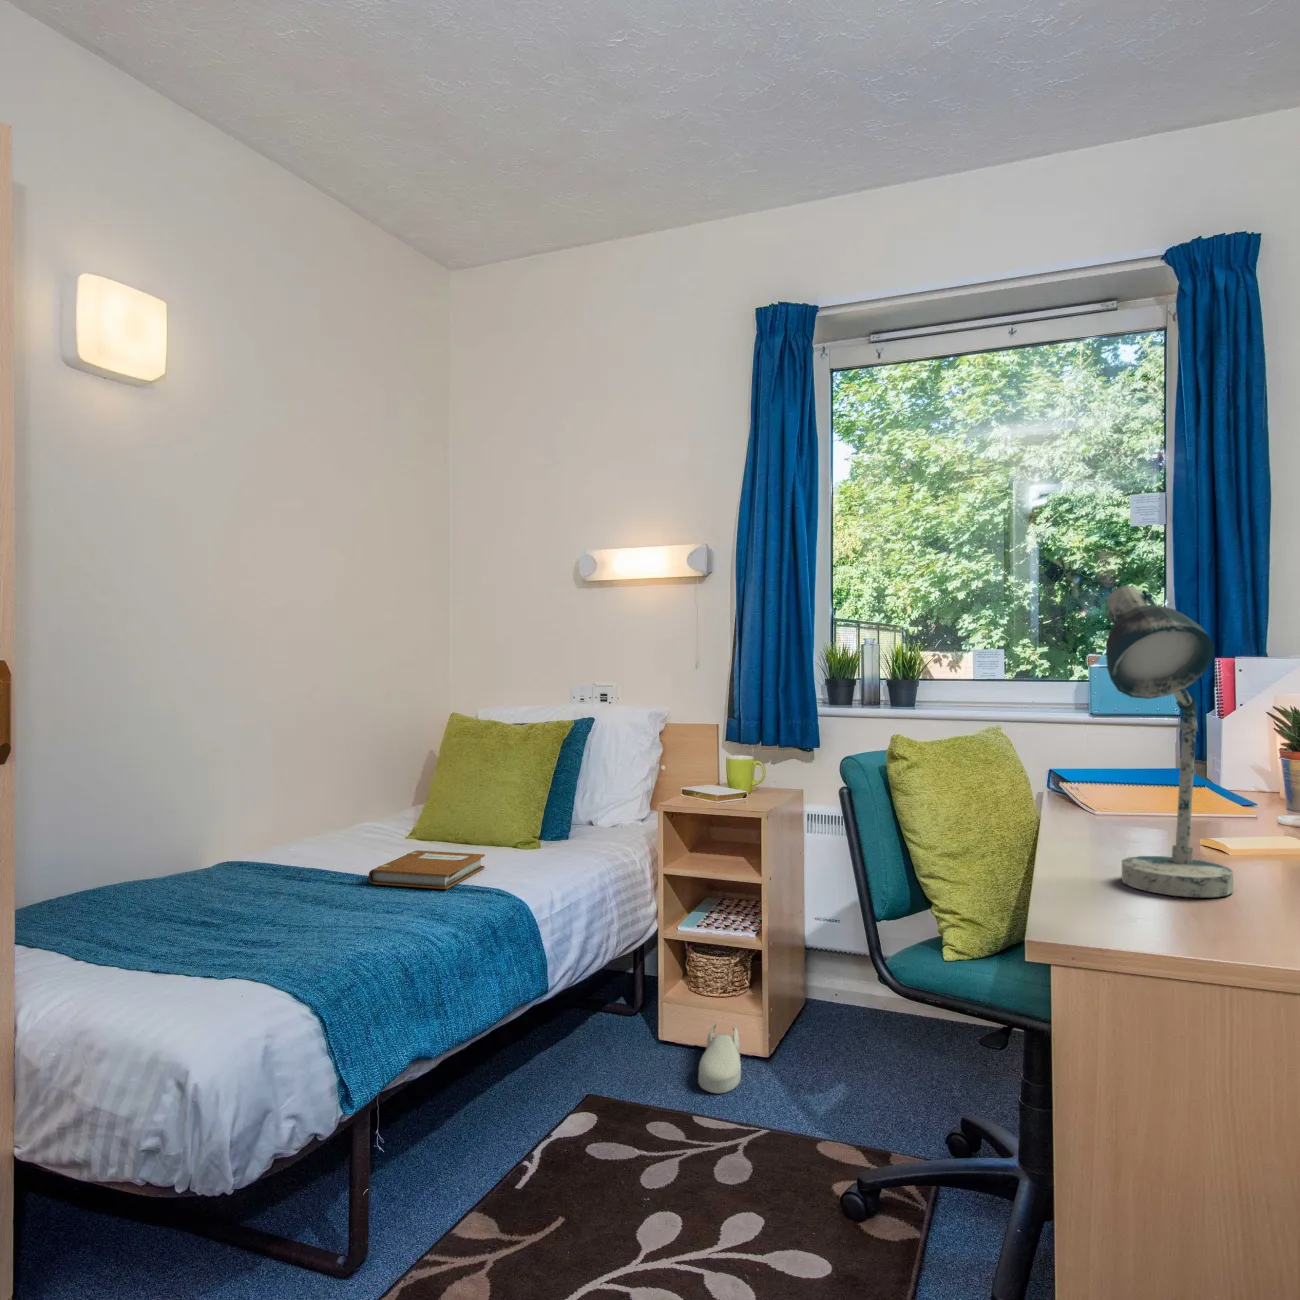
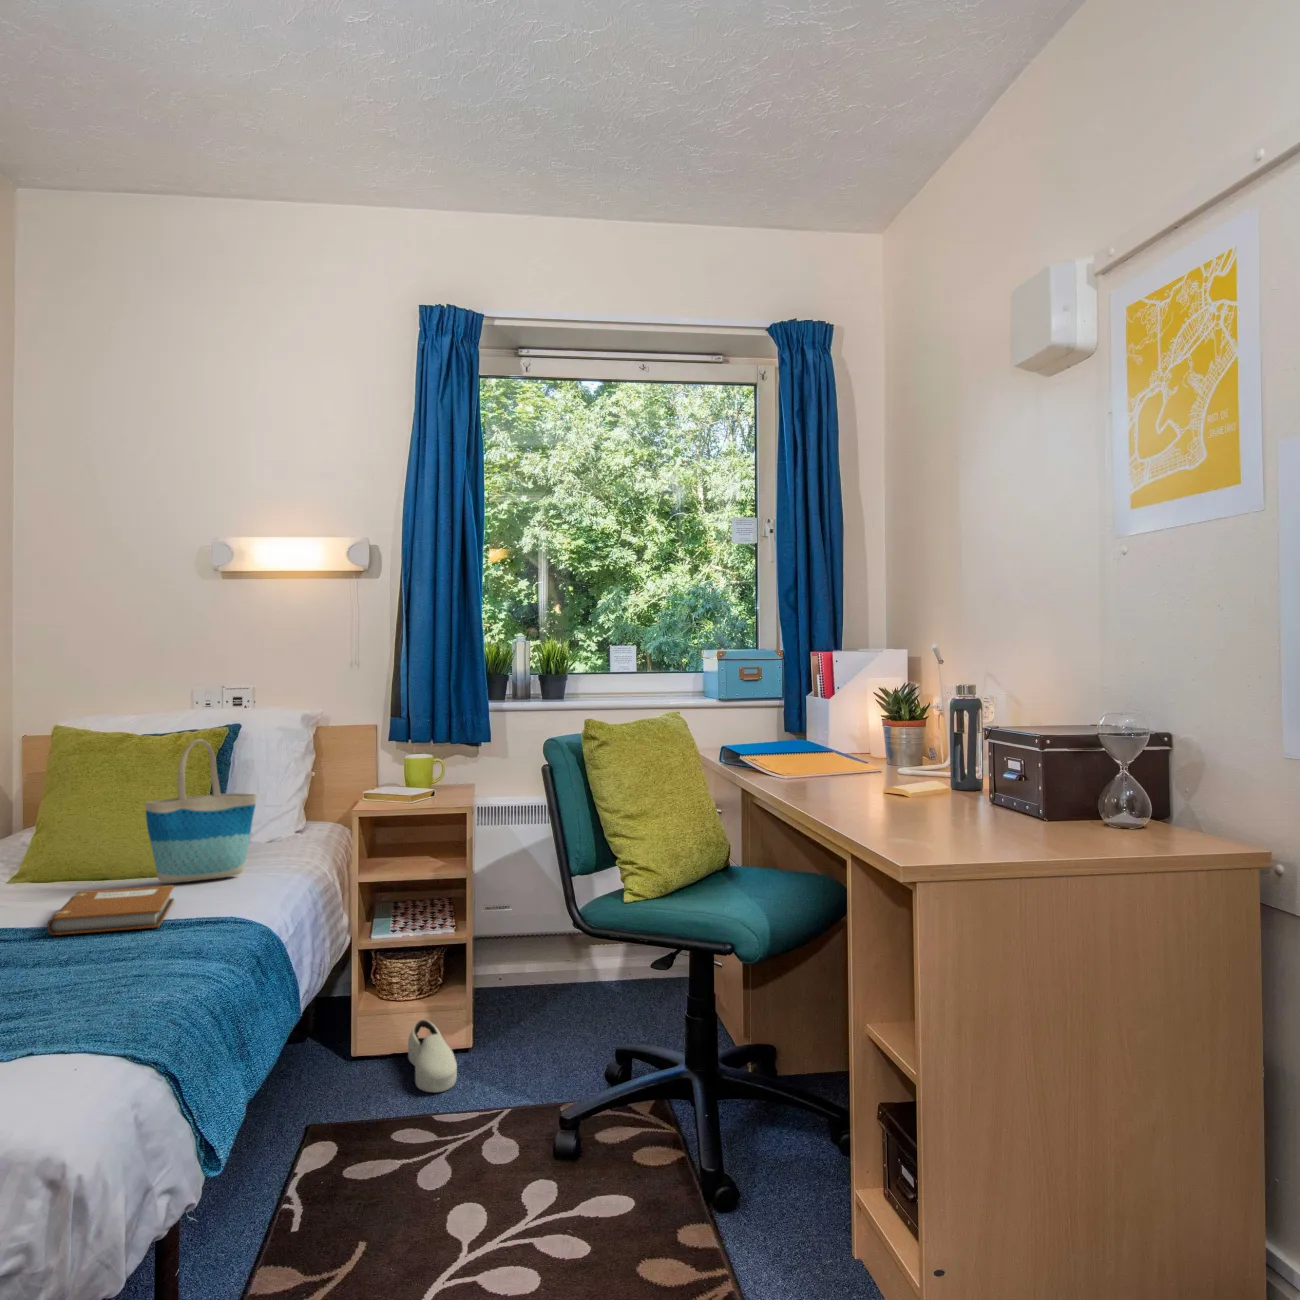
desk lamp: present [1106,586,1233,897] -> none [891,600,982,828]
tote bag: none [481,727,573,852] -> present [145,739,257,883]

